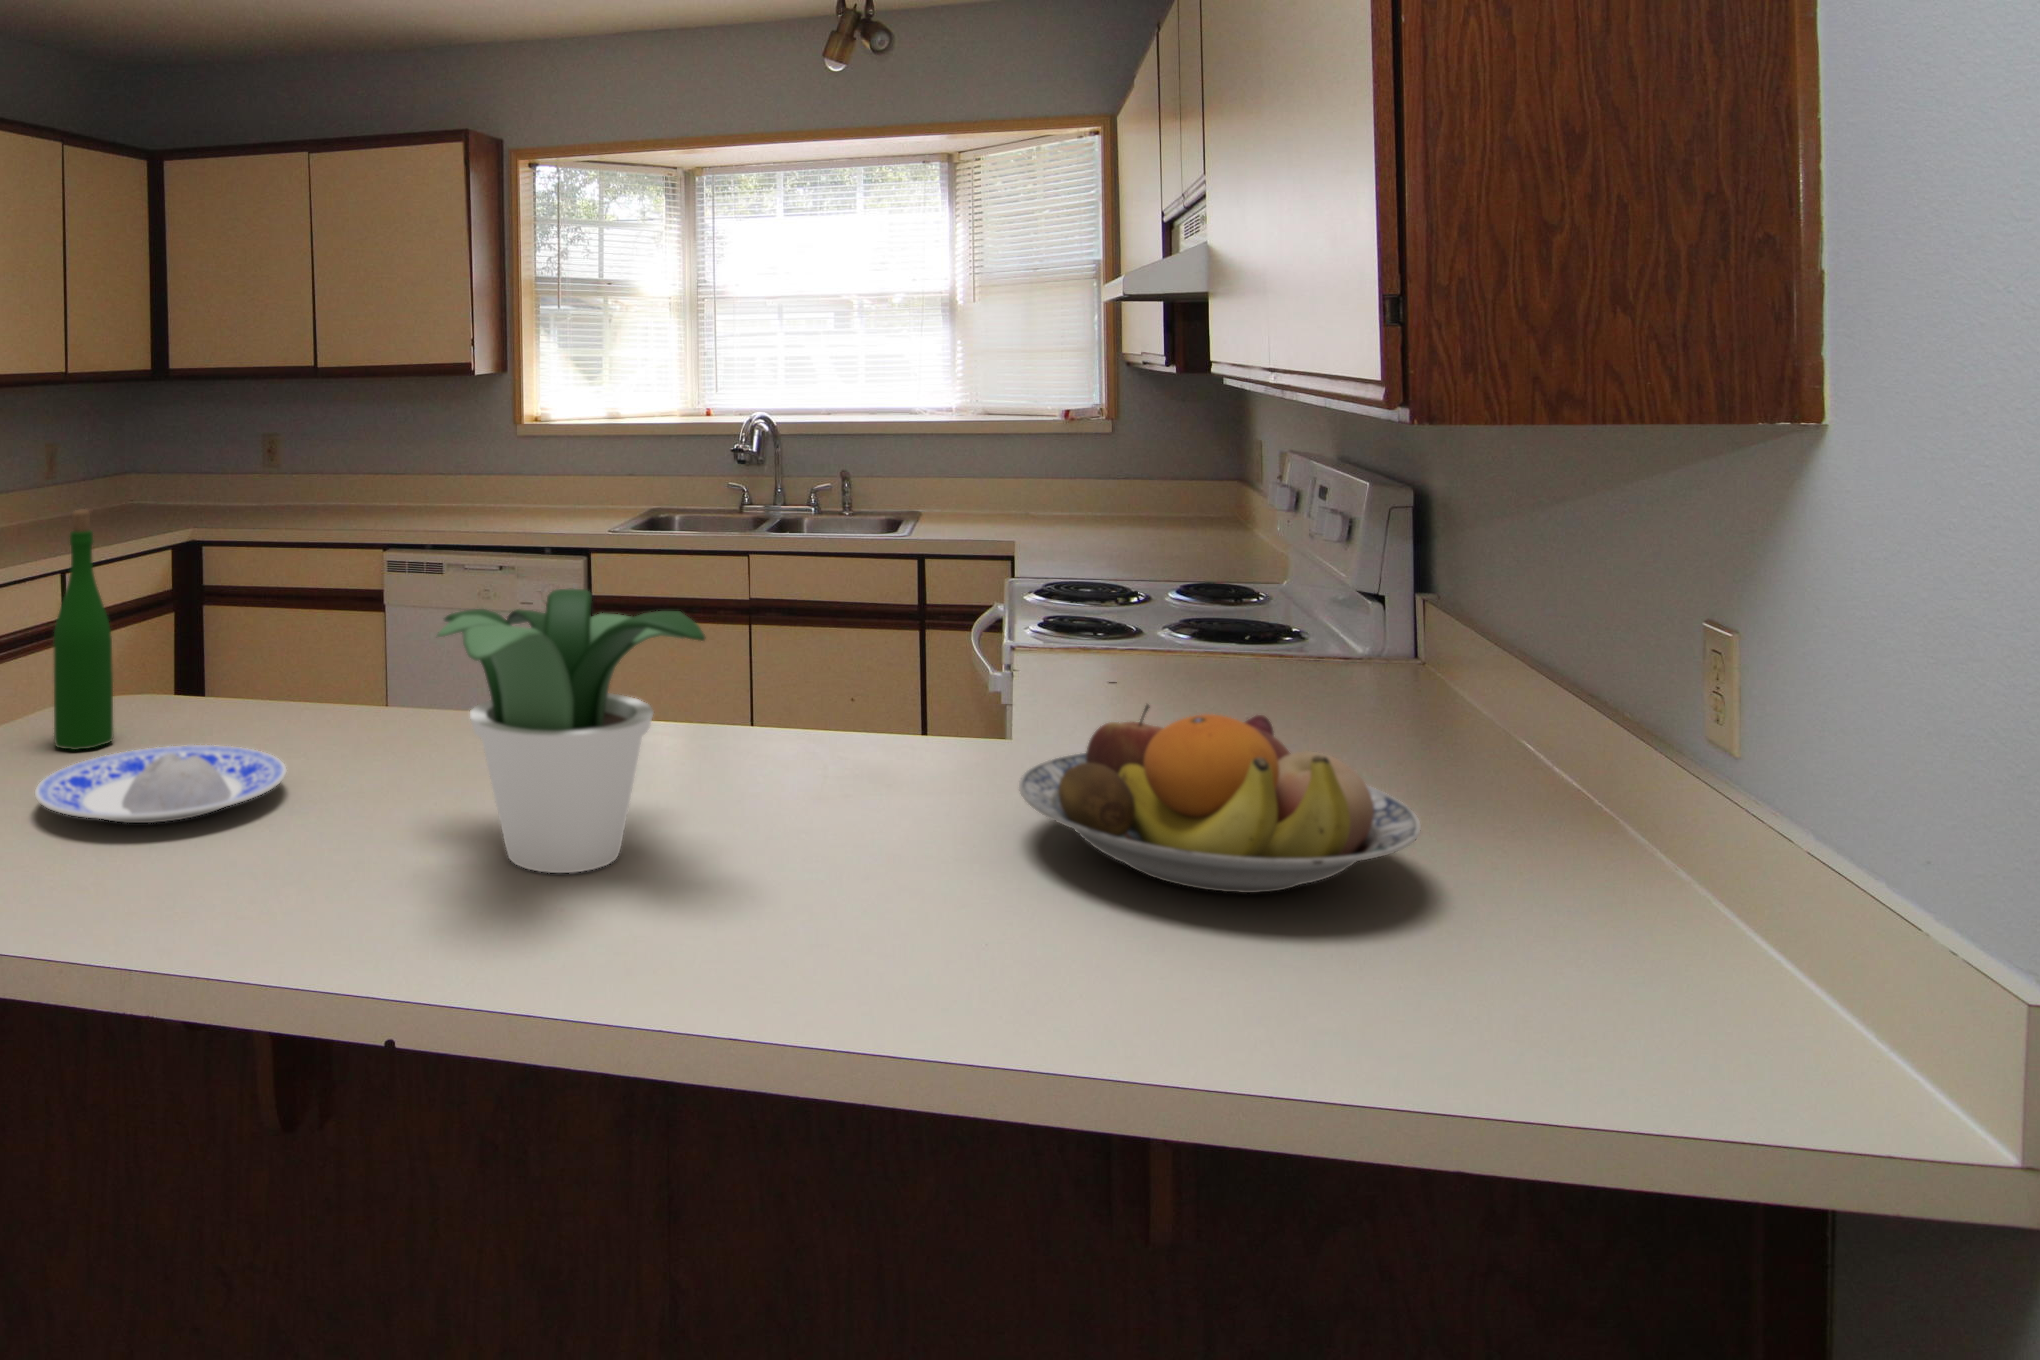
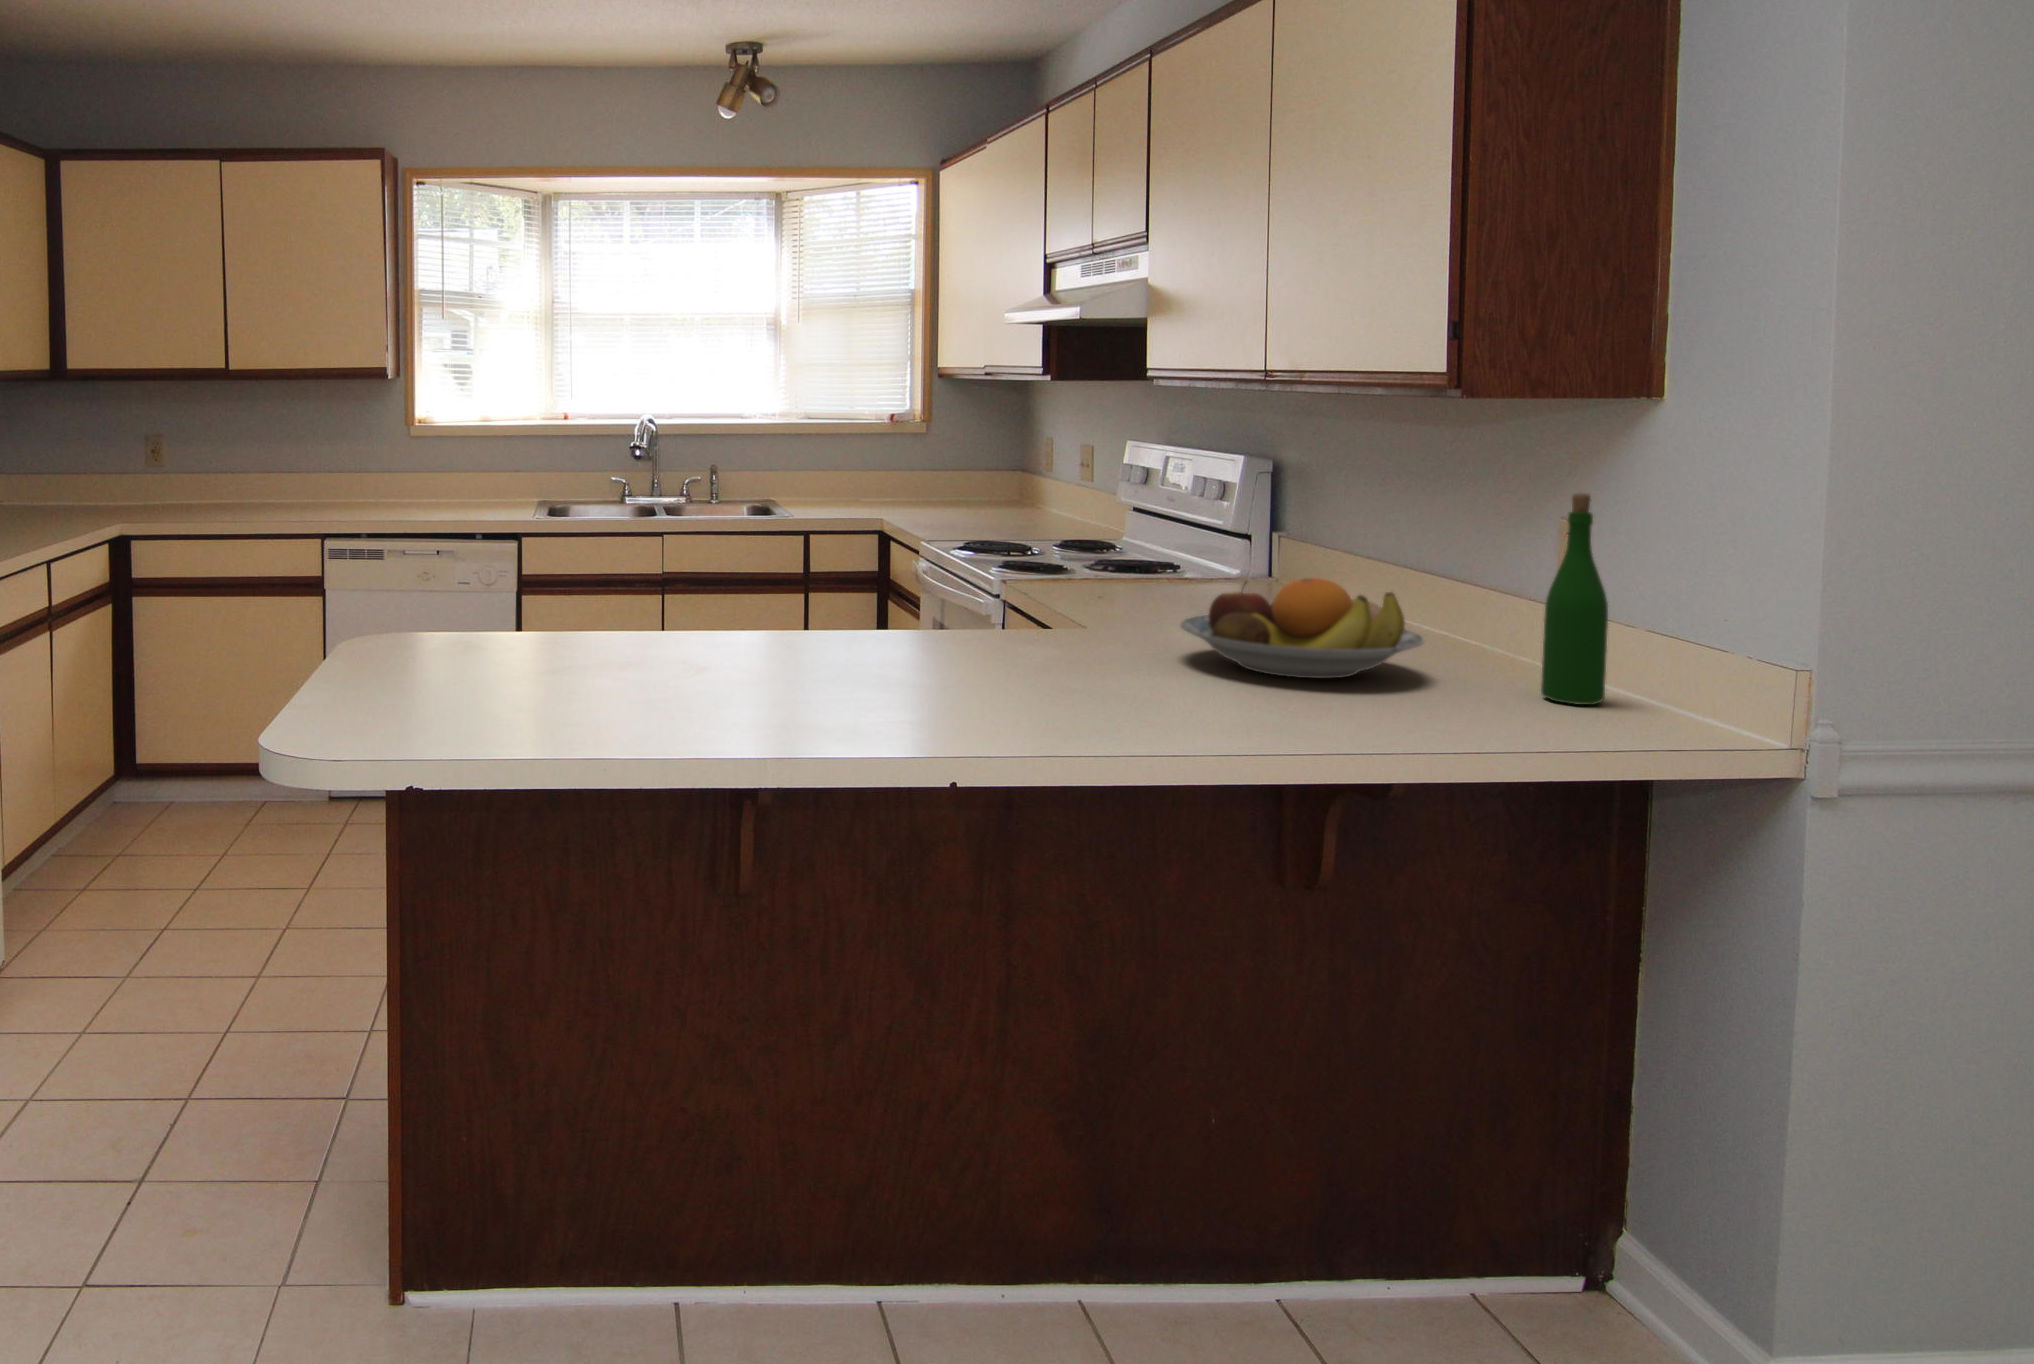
wine bottle: present [53,510,113,750] -> present [1541,493,1608,705]
potted plant: present [437,588,706,873] -> none [836,513,1067,695]
plate: present [35,745,286,823] -> none [524,647,704,691]

